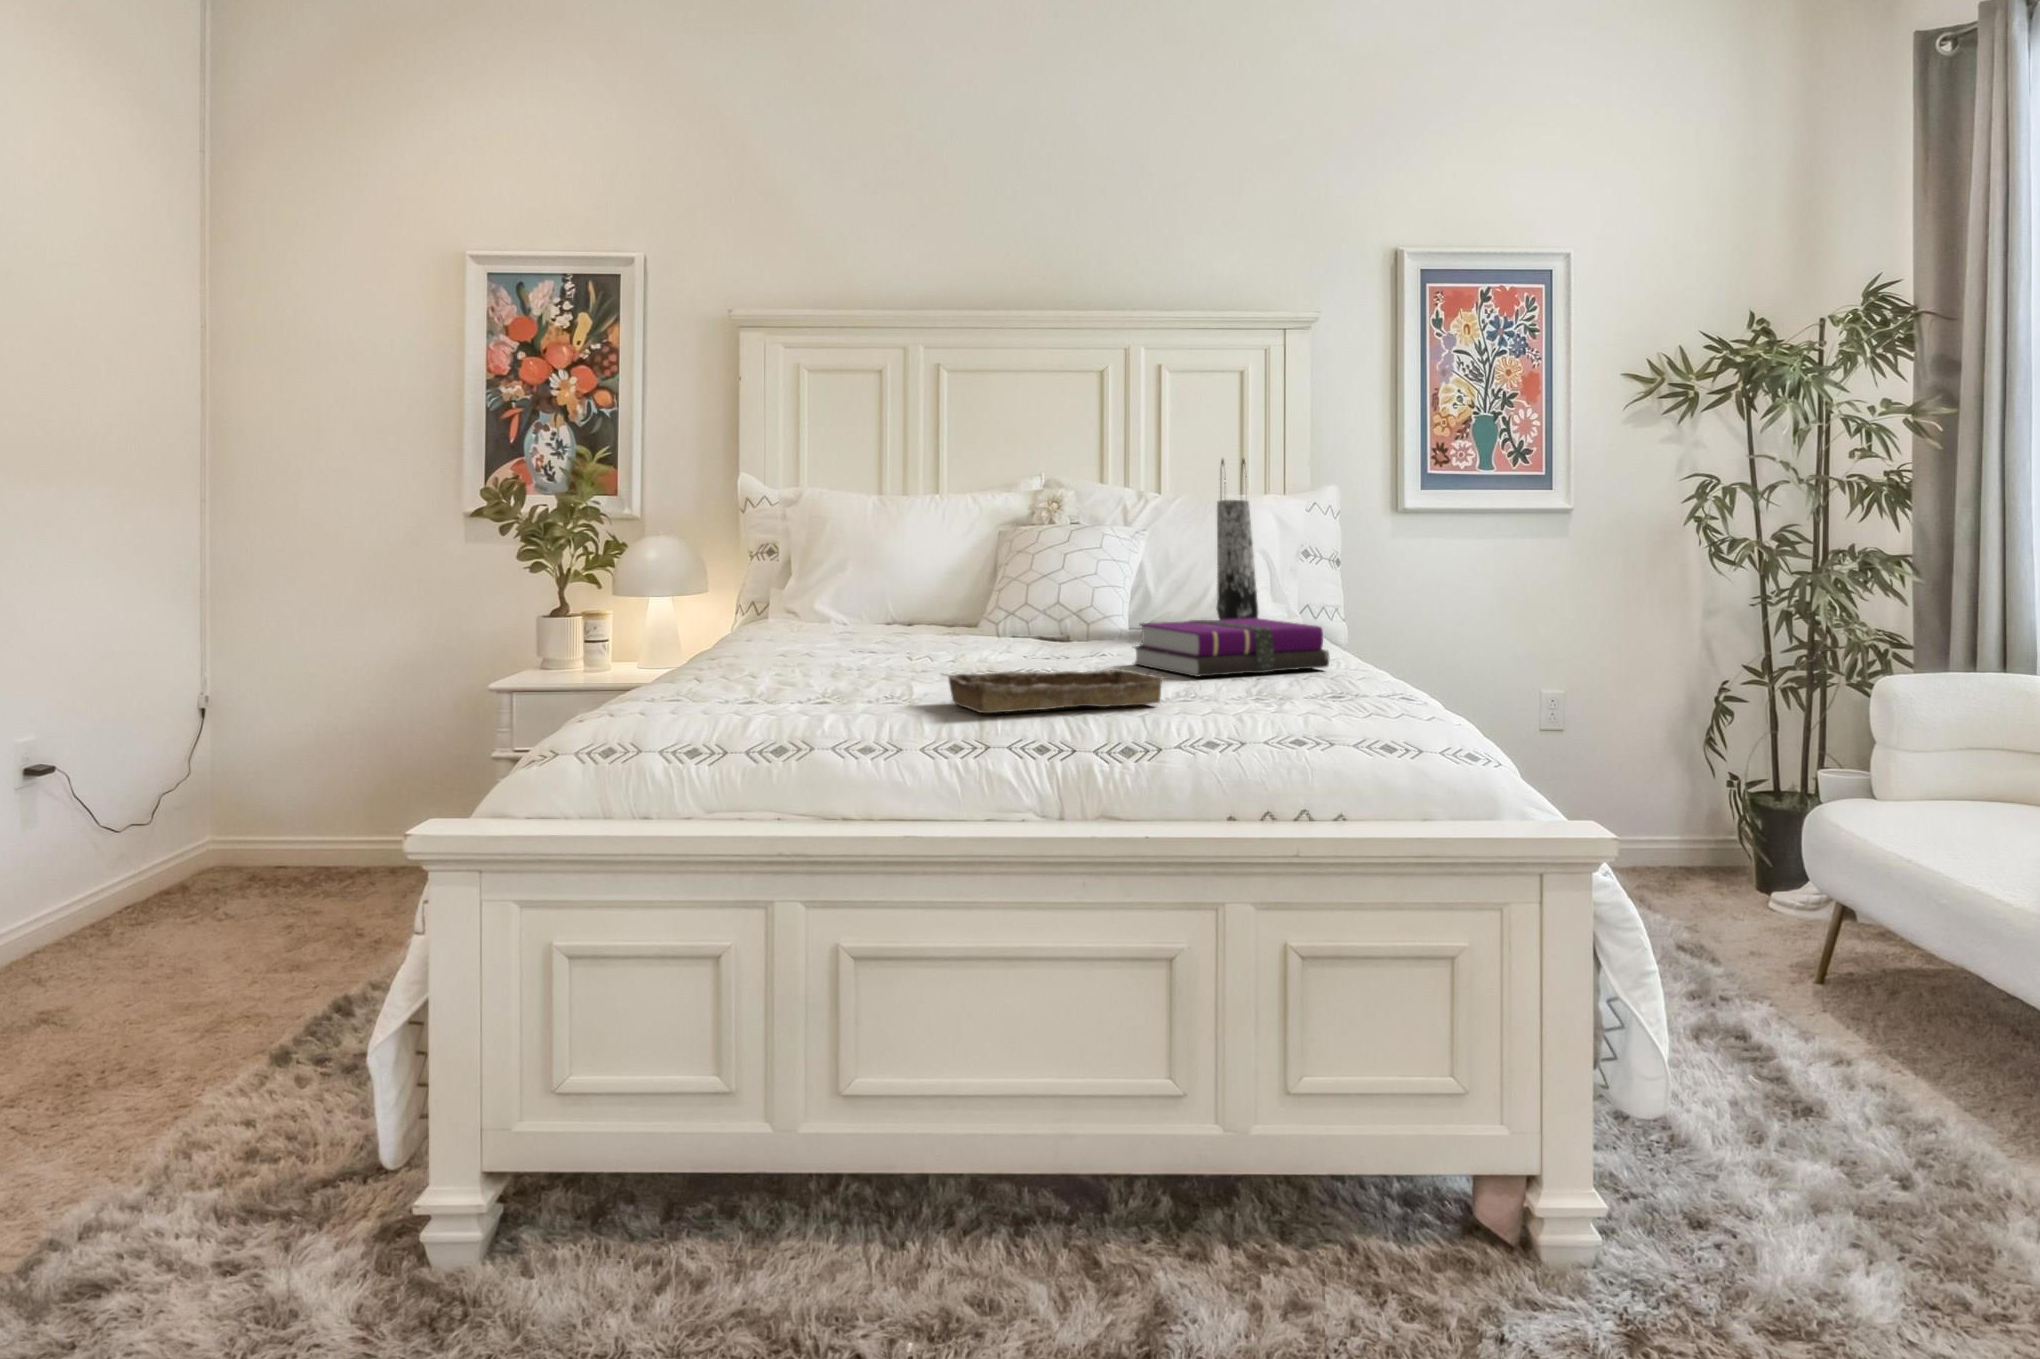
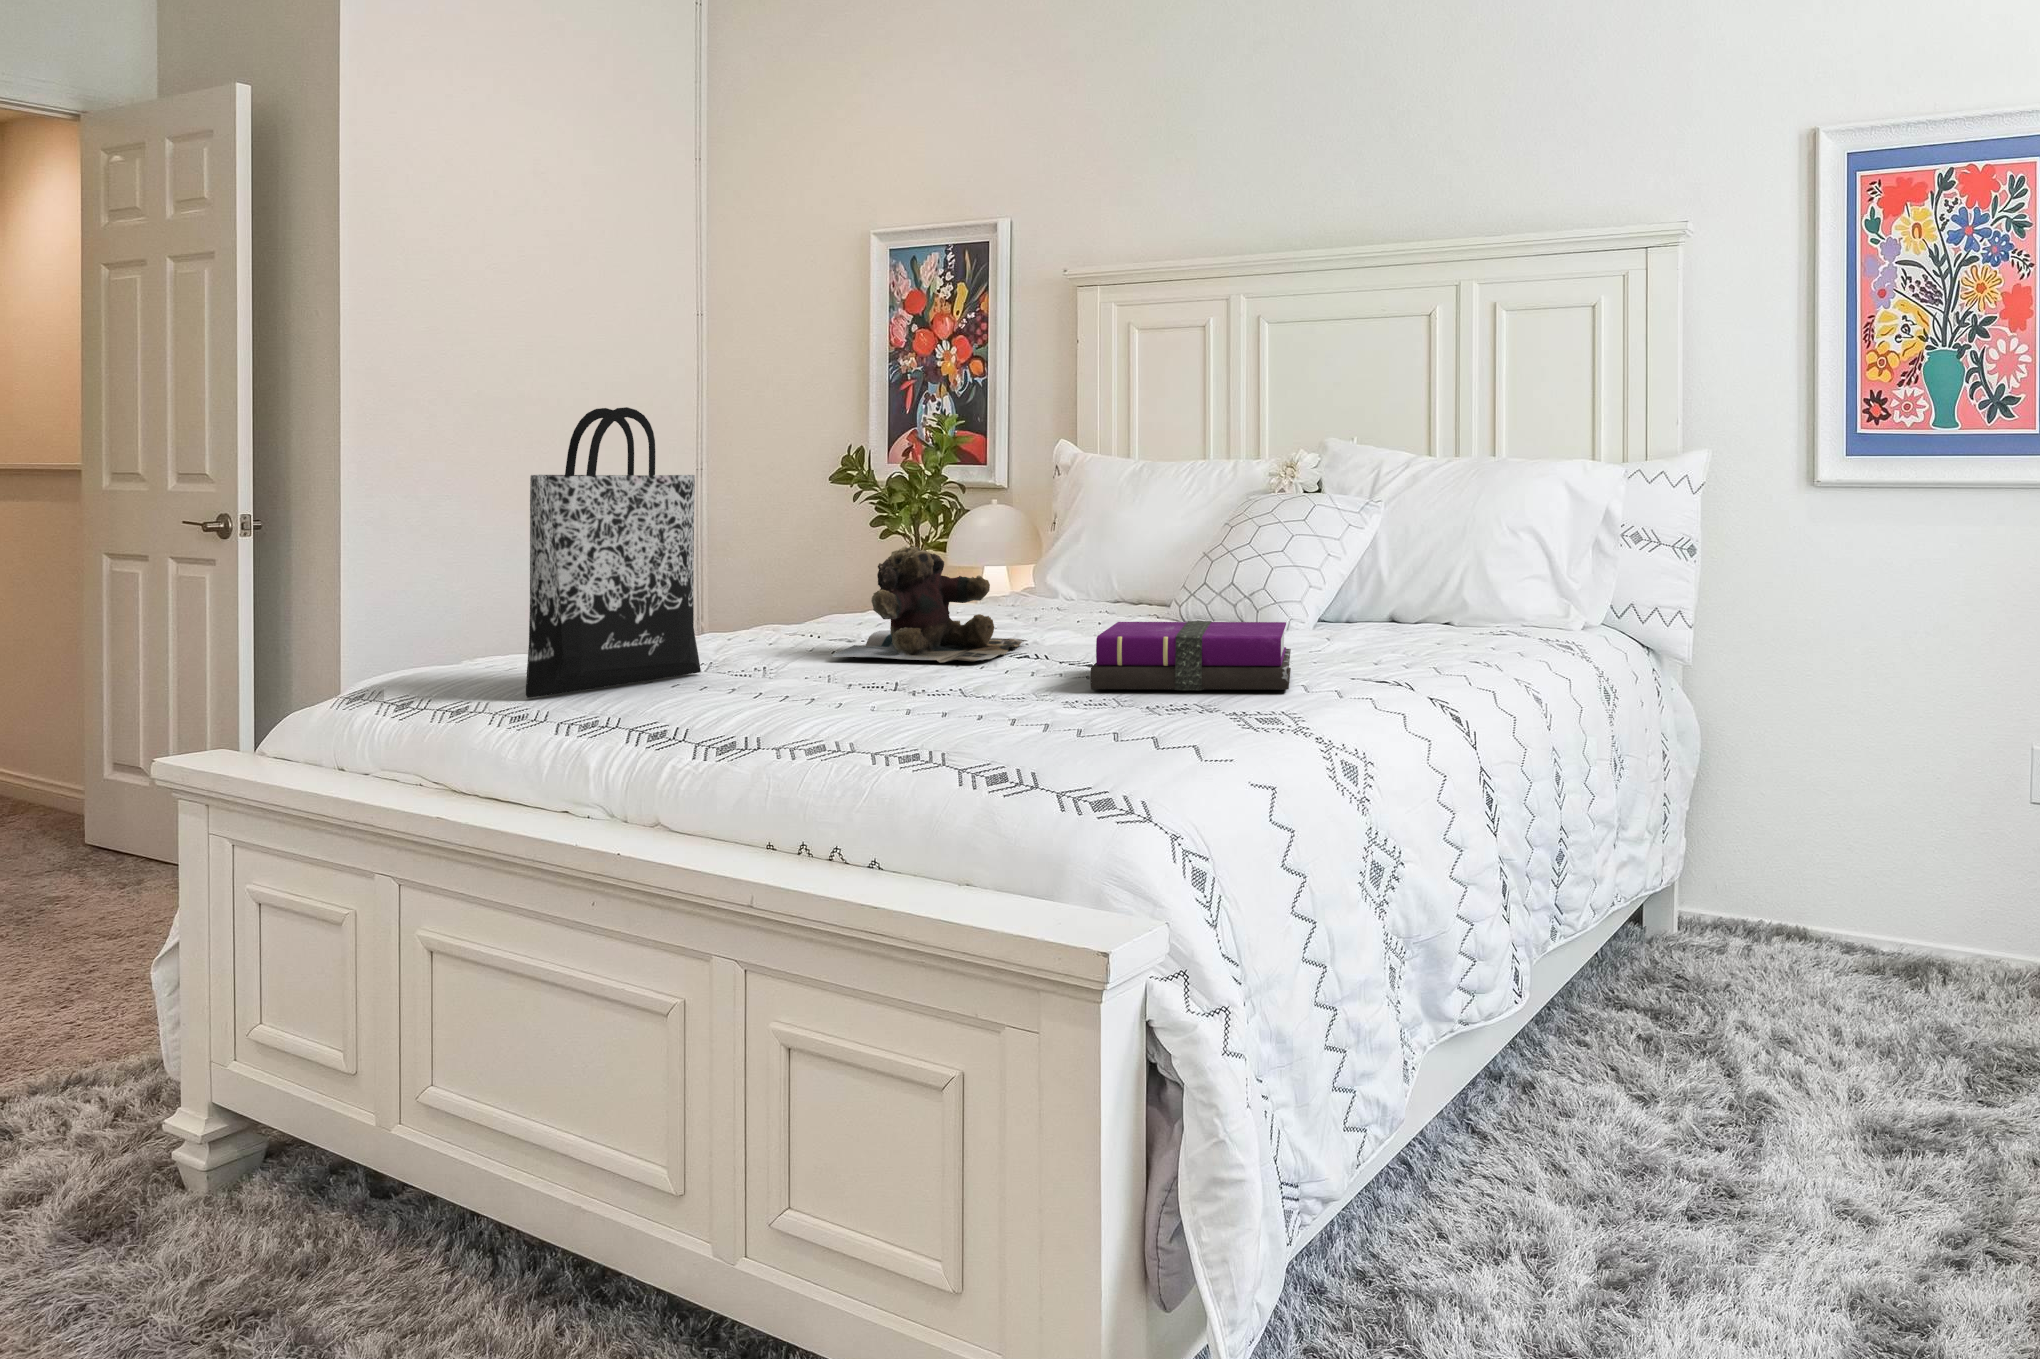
tote bag: present [1216,459,1258,620] -> present [526,407,701,698]
teddy bear: none [851,565,1022,669] -> present [833,546,1027,663]
tray: present [941,669,1165,713] -> none [666,665,938,717]

